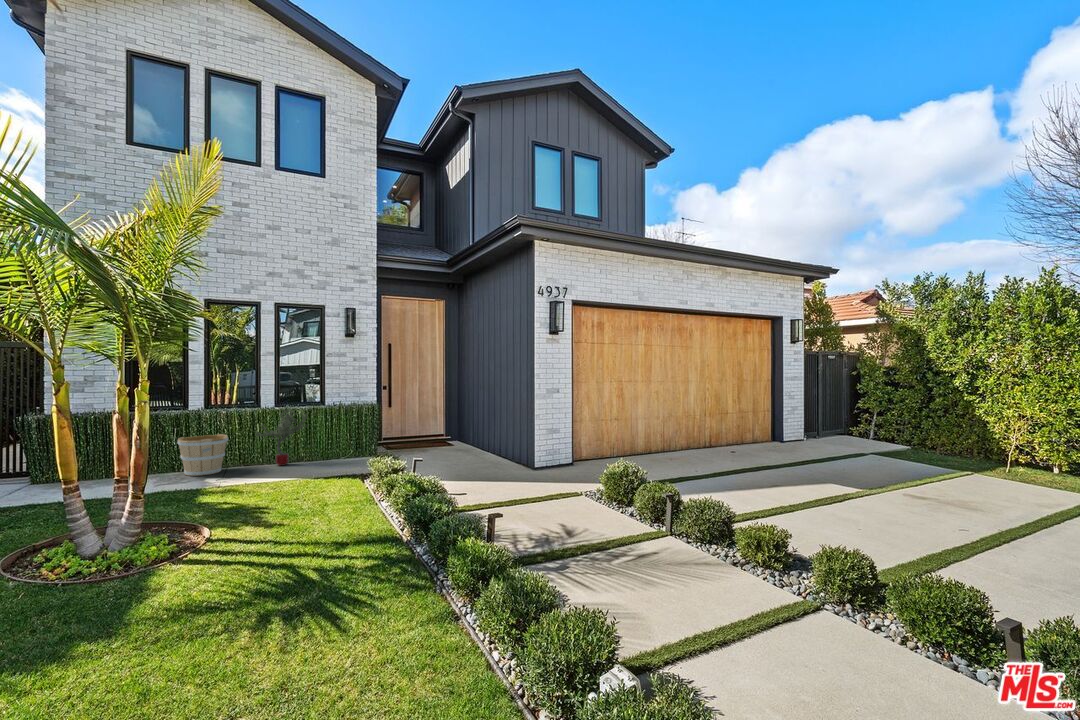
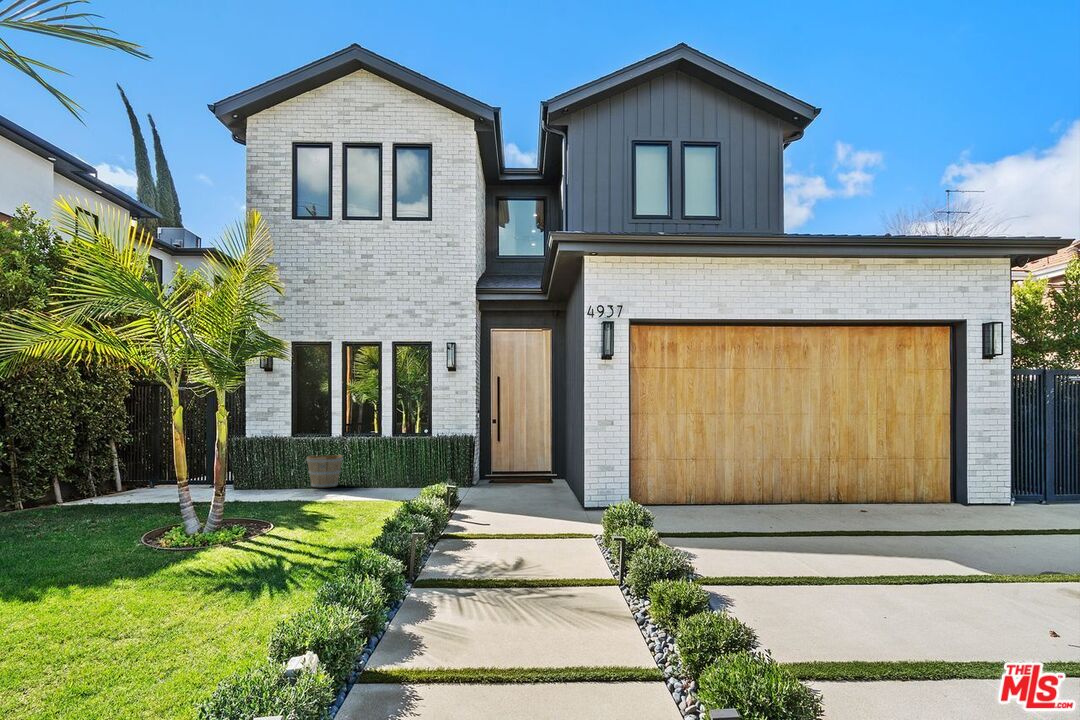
potted tree: present [256,407,308,466] -> none [363,433,404,486]

